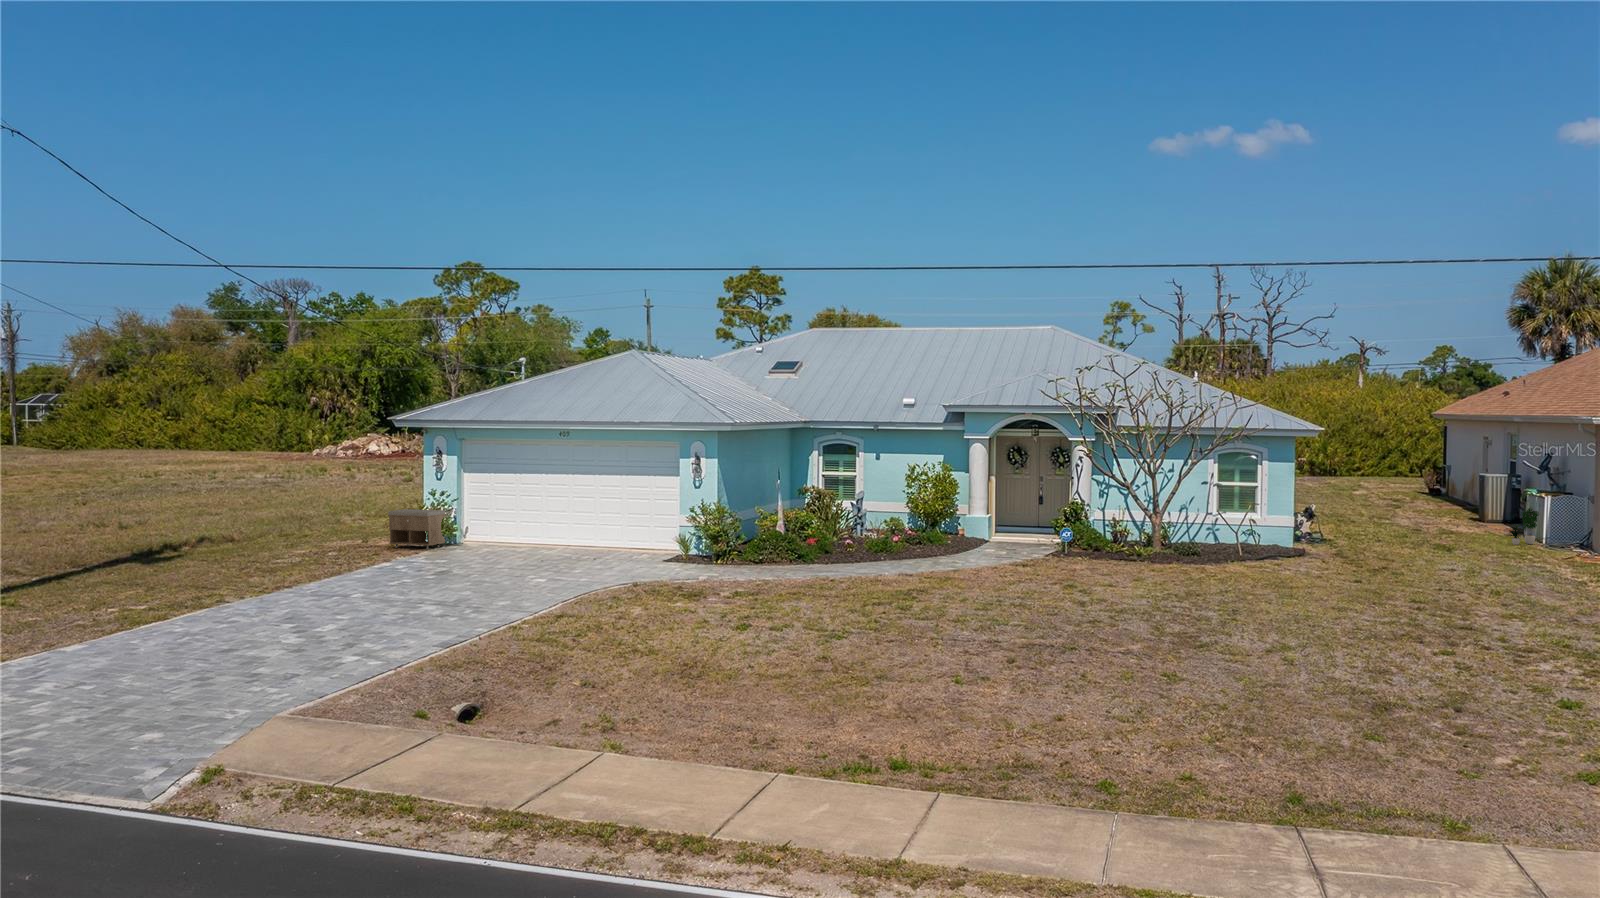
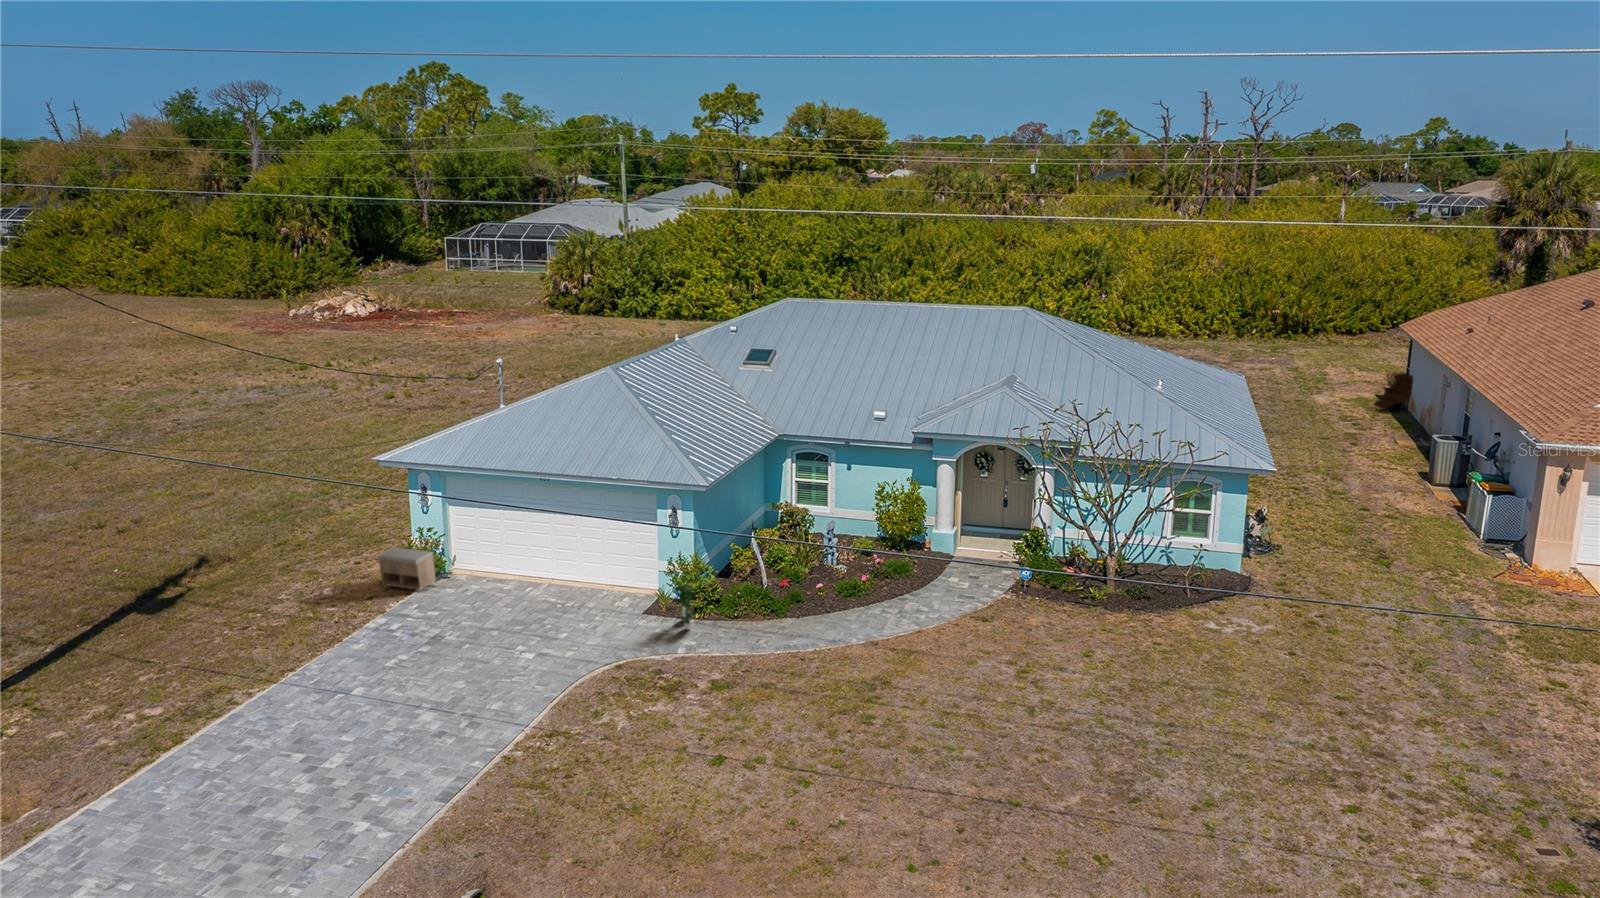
lounge chair: none [1425,463,1467,500] -> present [1374,373,1413,410]
potted plant: present [1508,508,1538,545] -> present [677,584,694,630]

